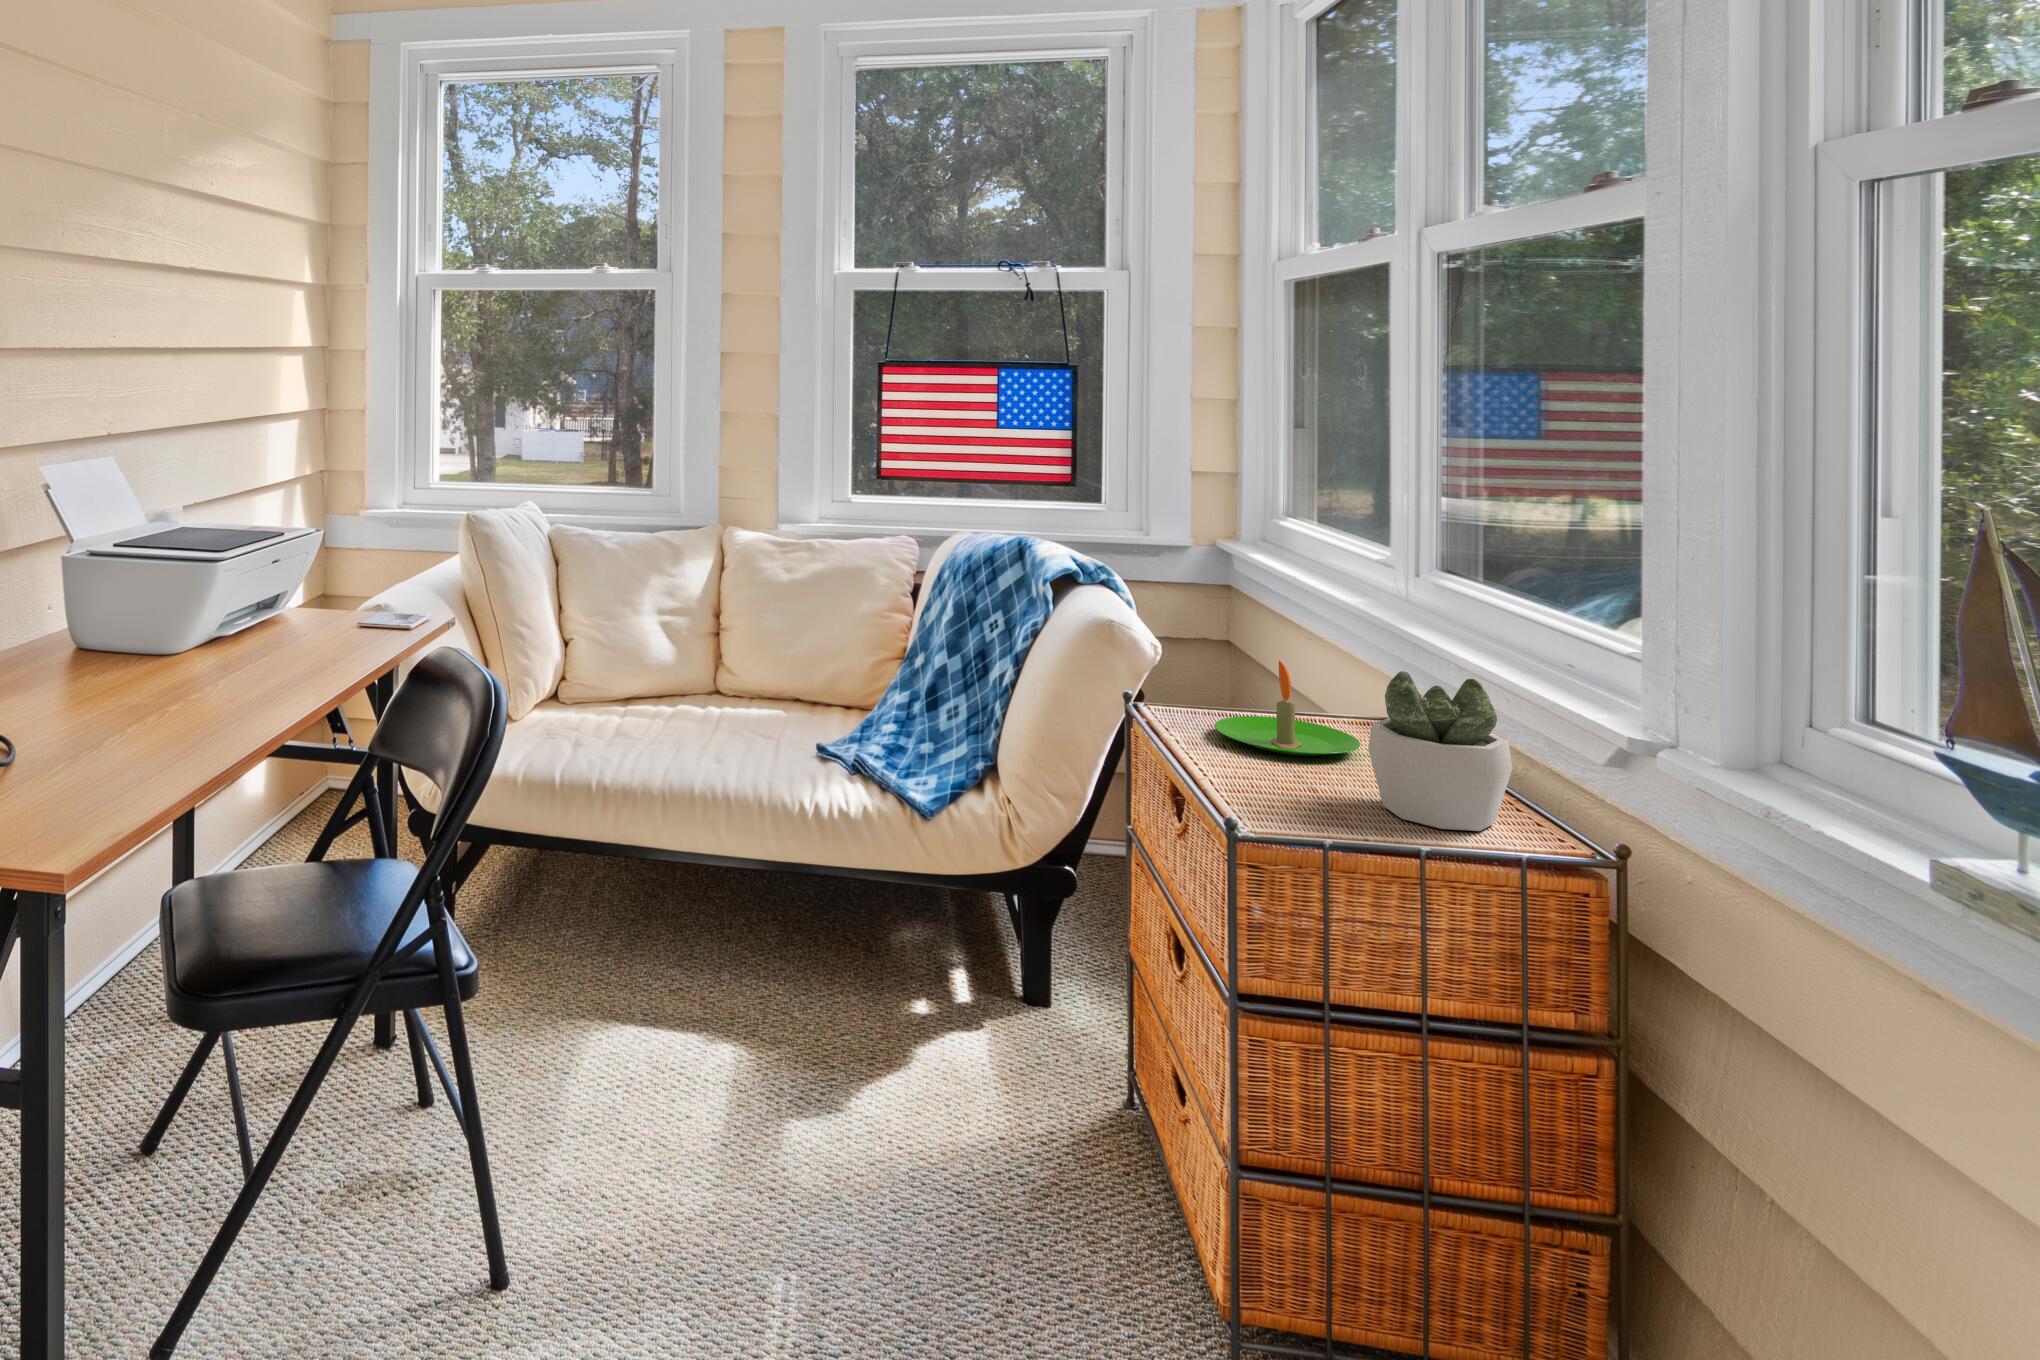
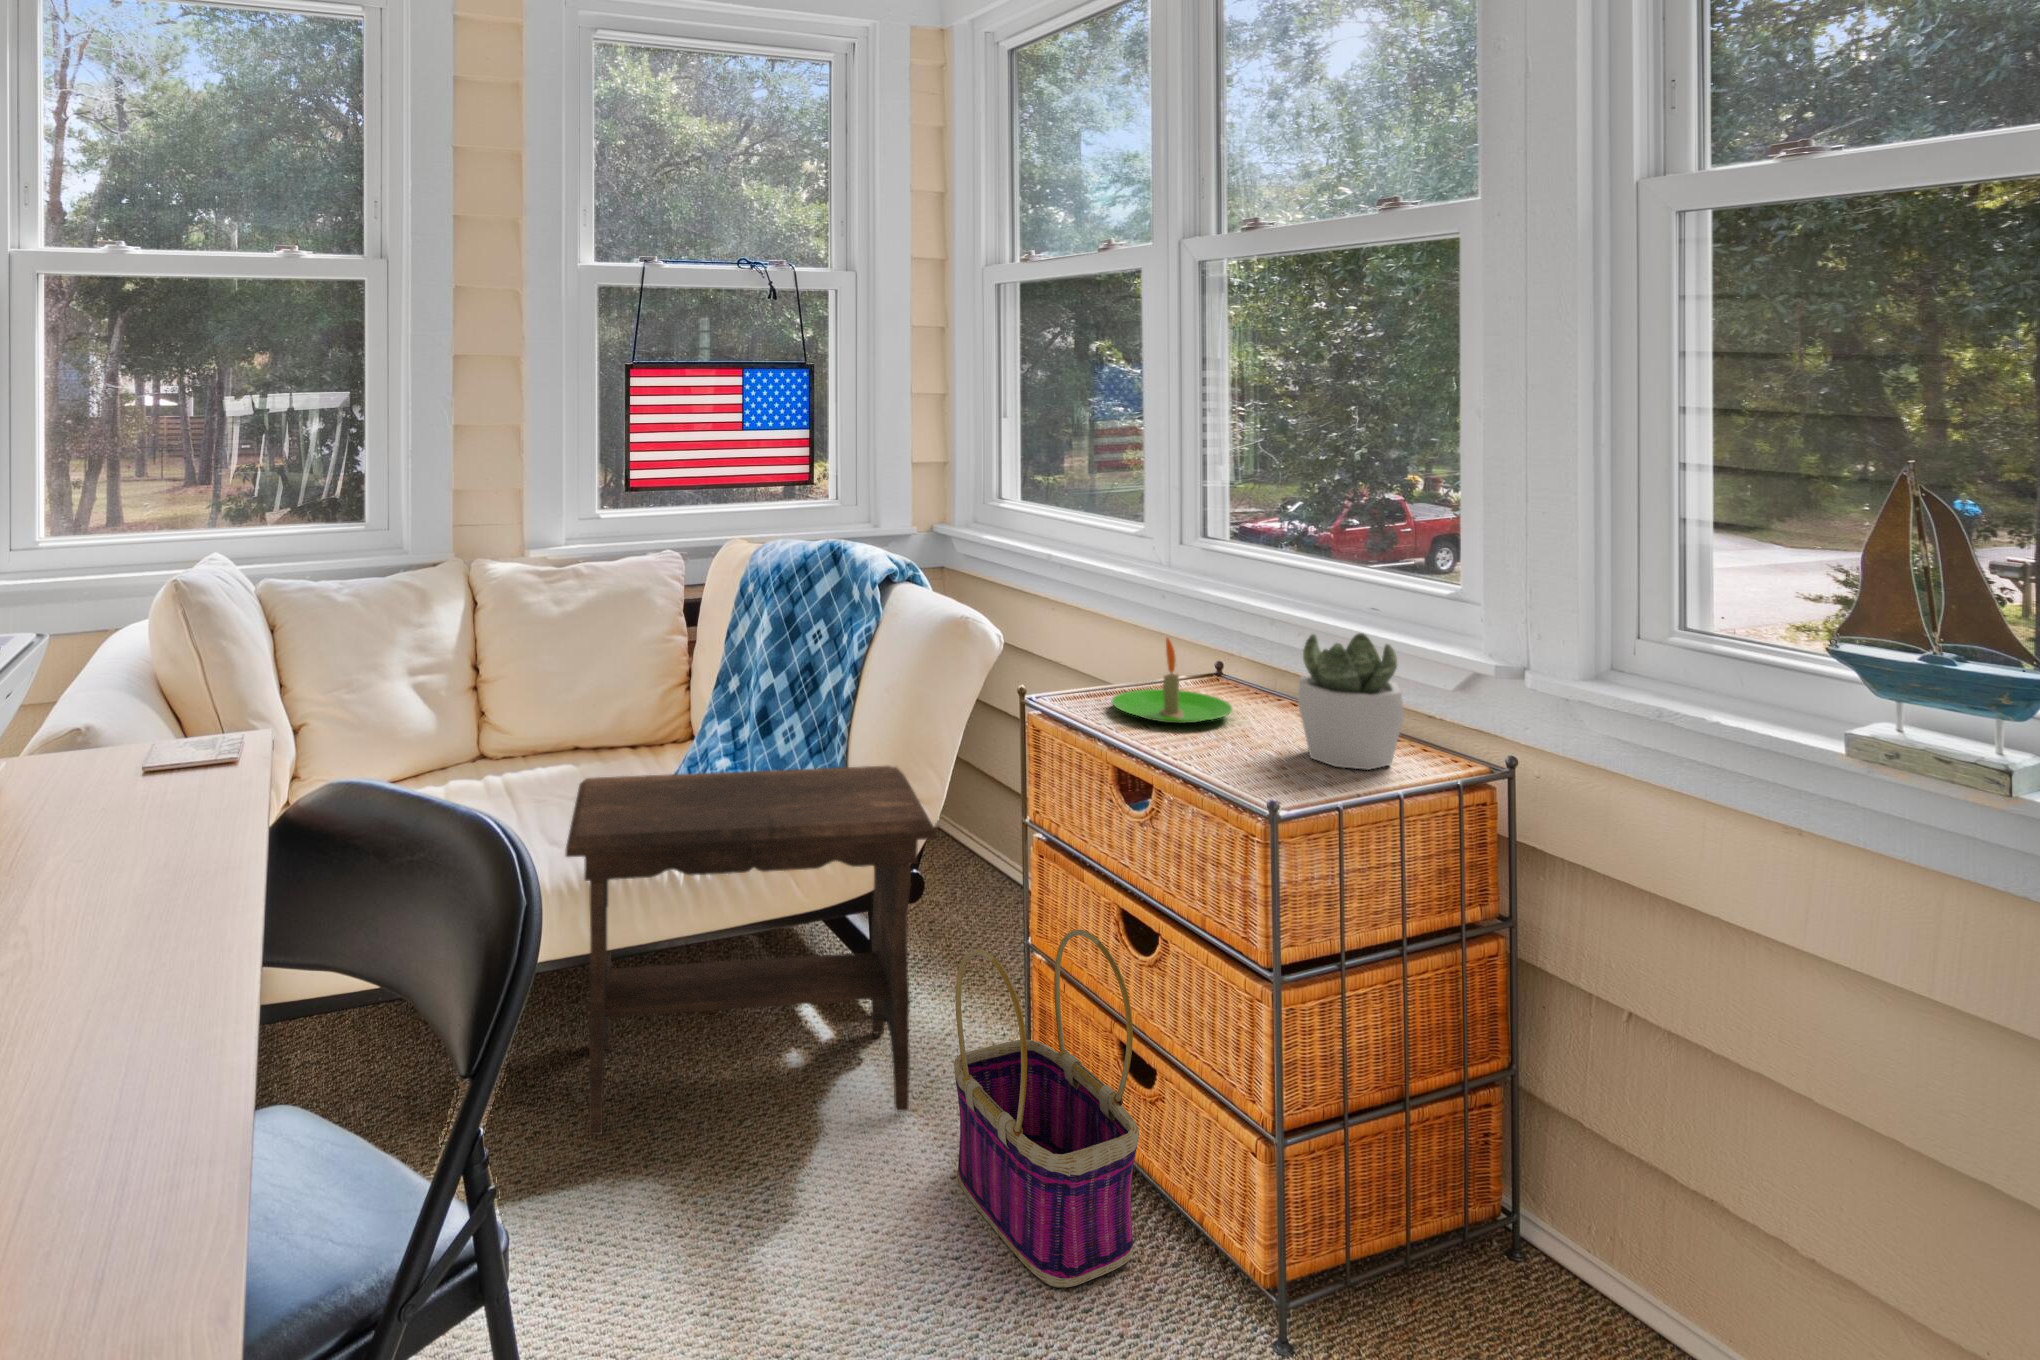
footstool: none [690,715,1042,1073] -> present [565,766,936,1135]
basket: none [995,919,1143,1256] -> present [954,929,1139,1287]

